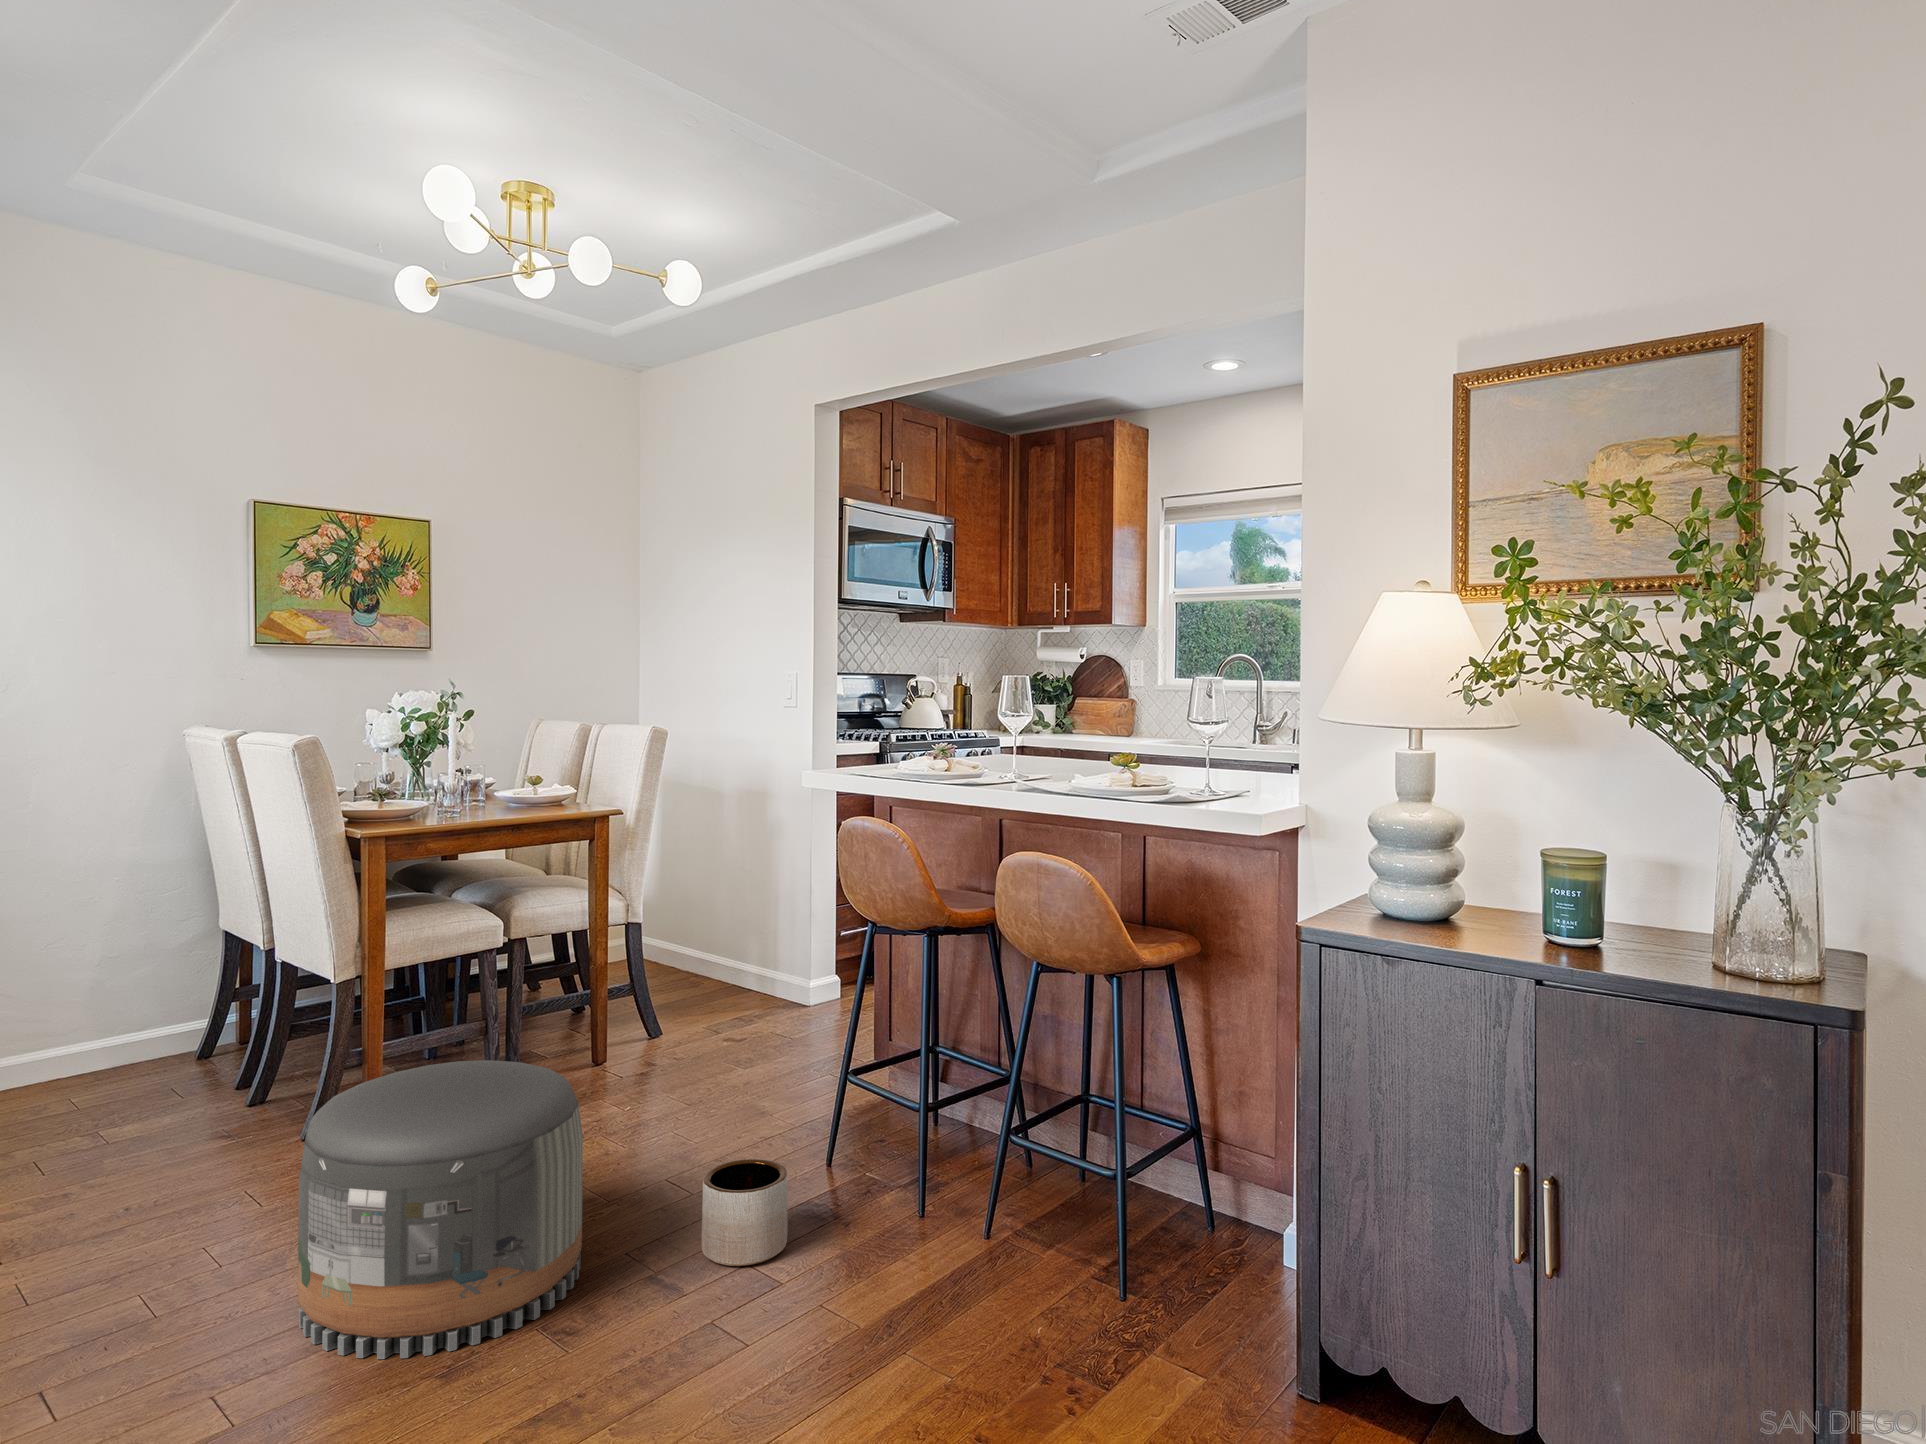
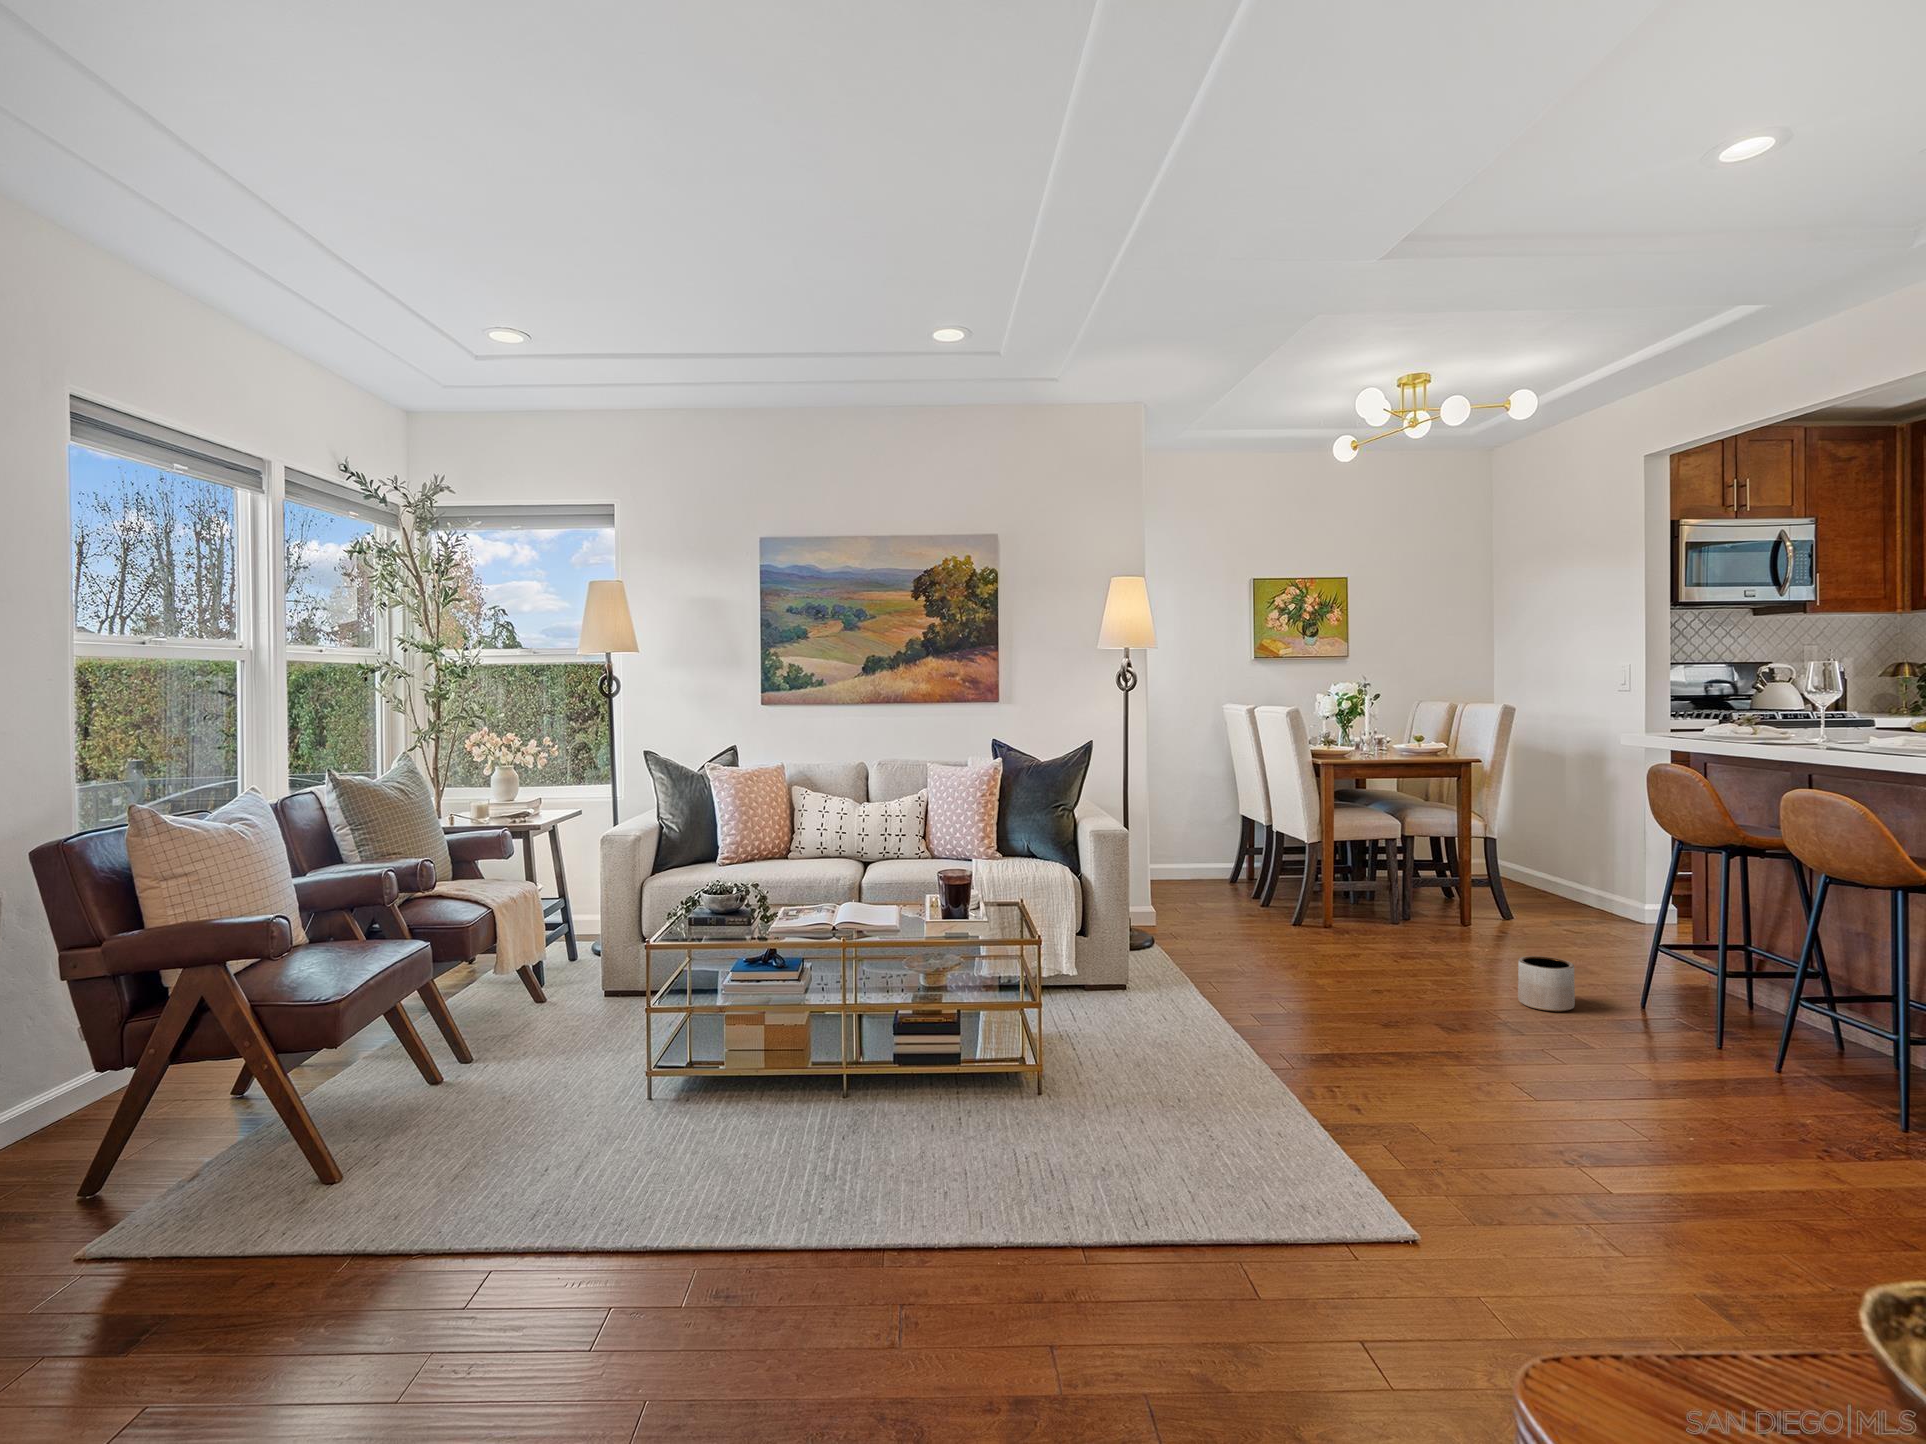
pouf: present [298,1060,583,1359] -> none [1306,876,1446,1004]

